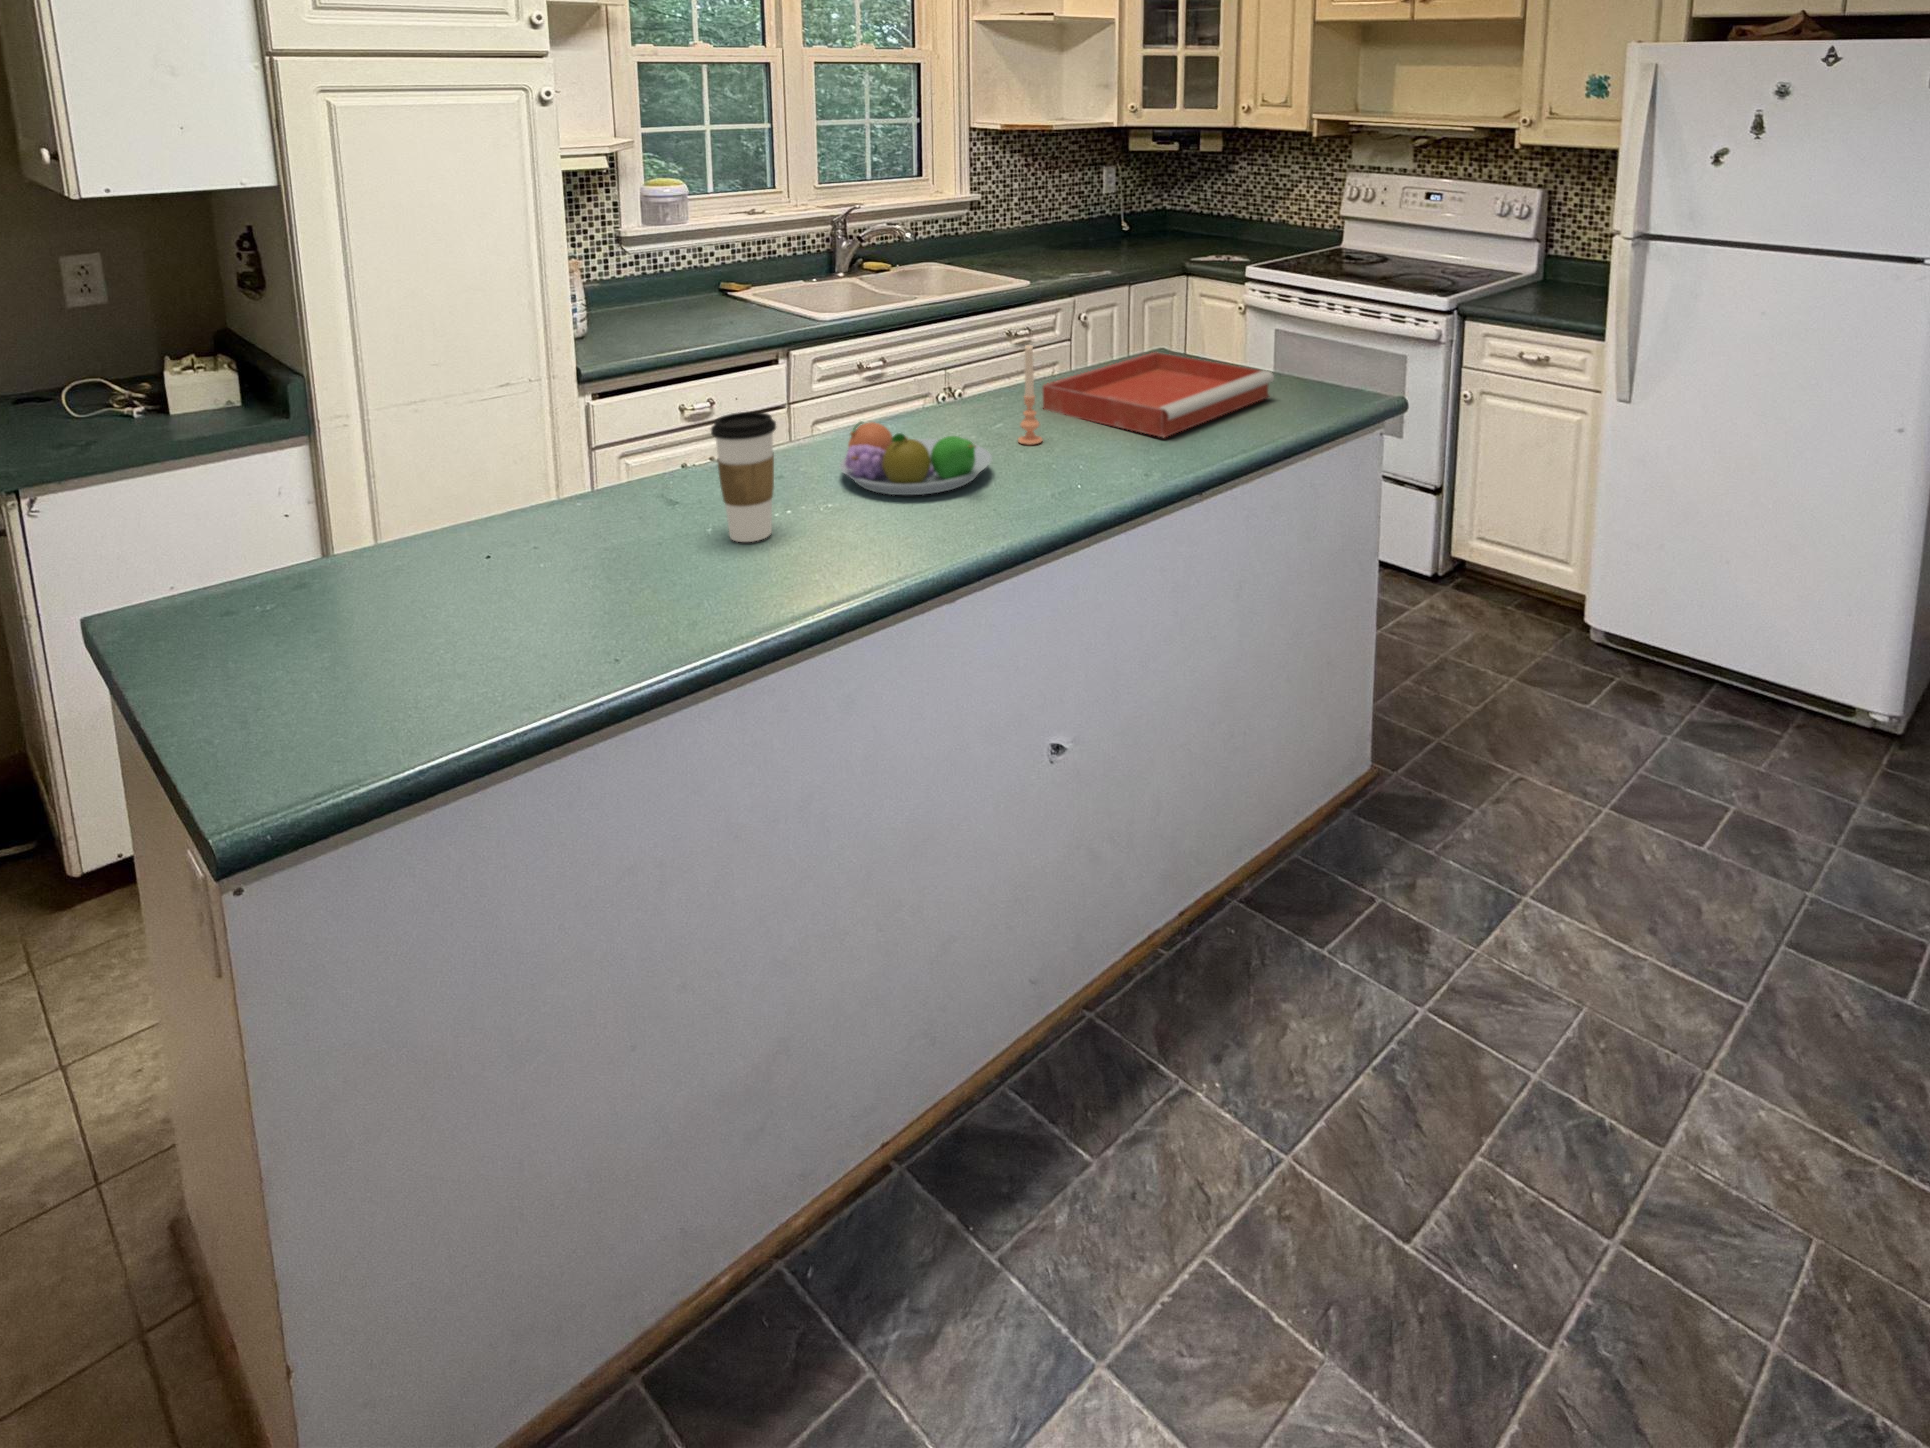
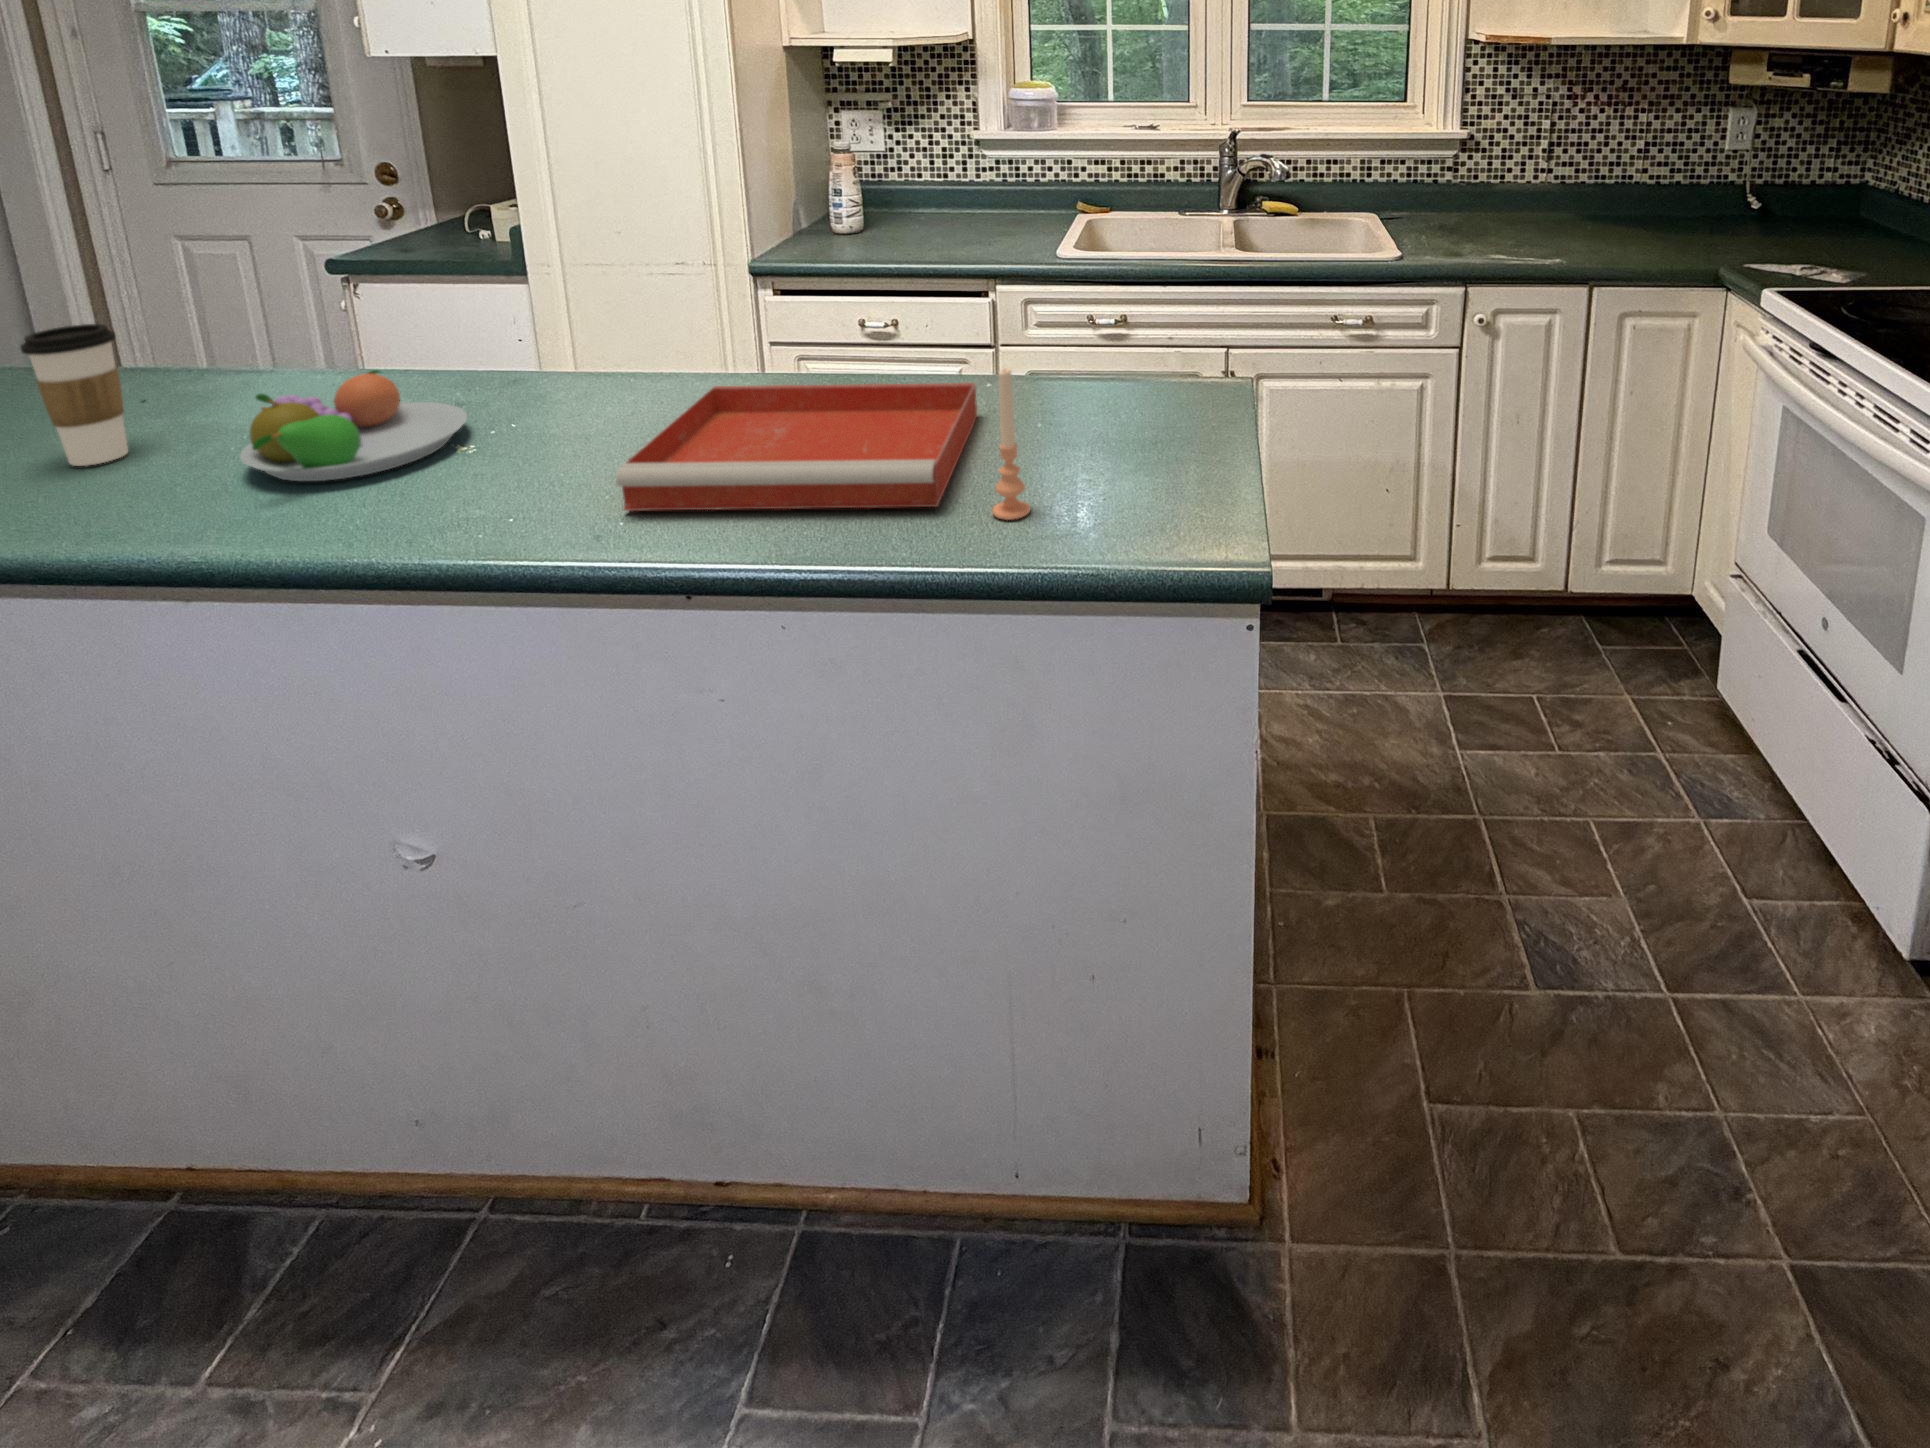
candle: present [1018,345,1042,445] -> present [992,368,1030,520]

